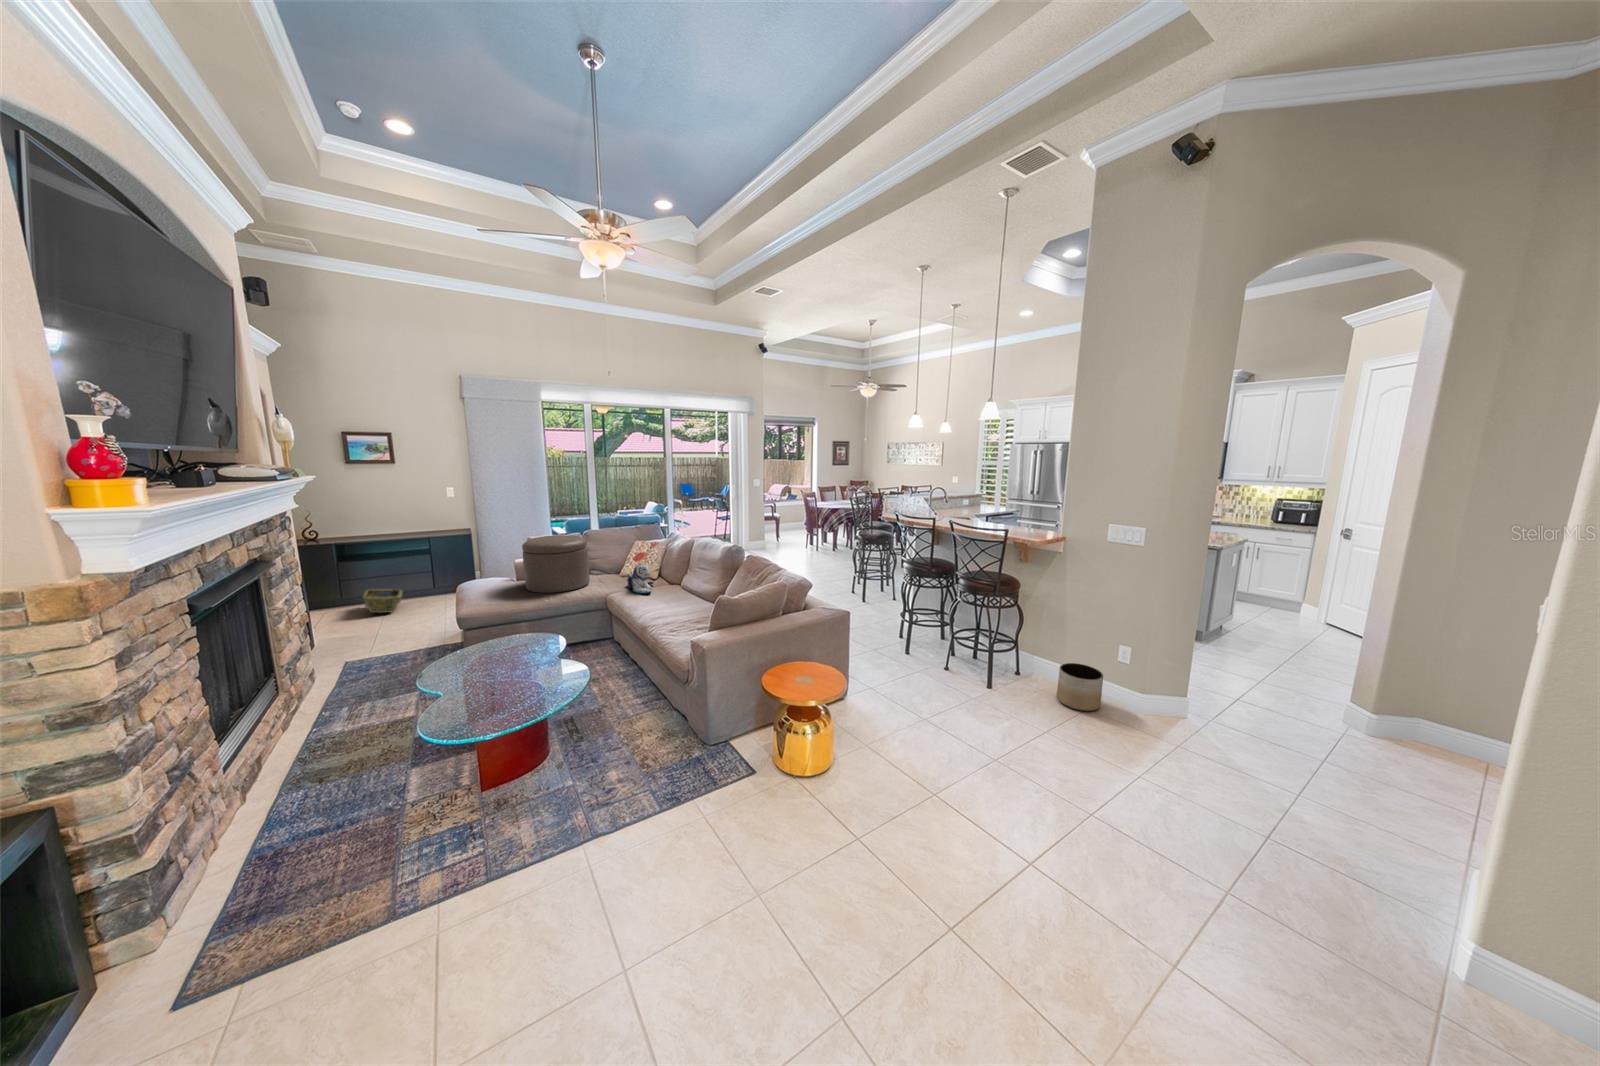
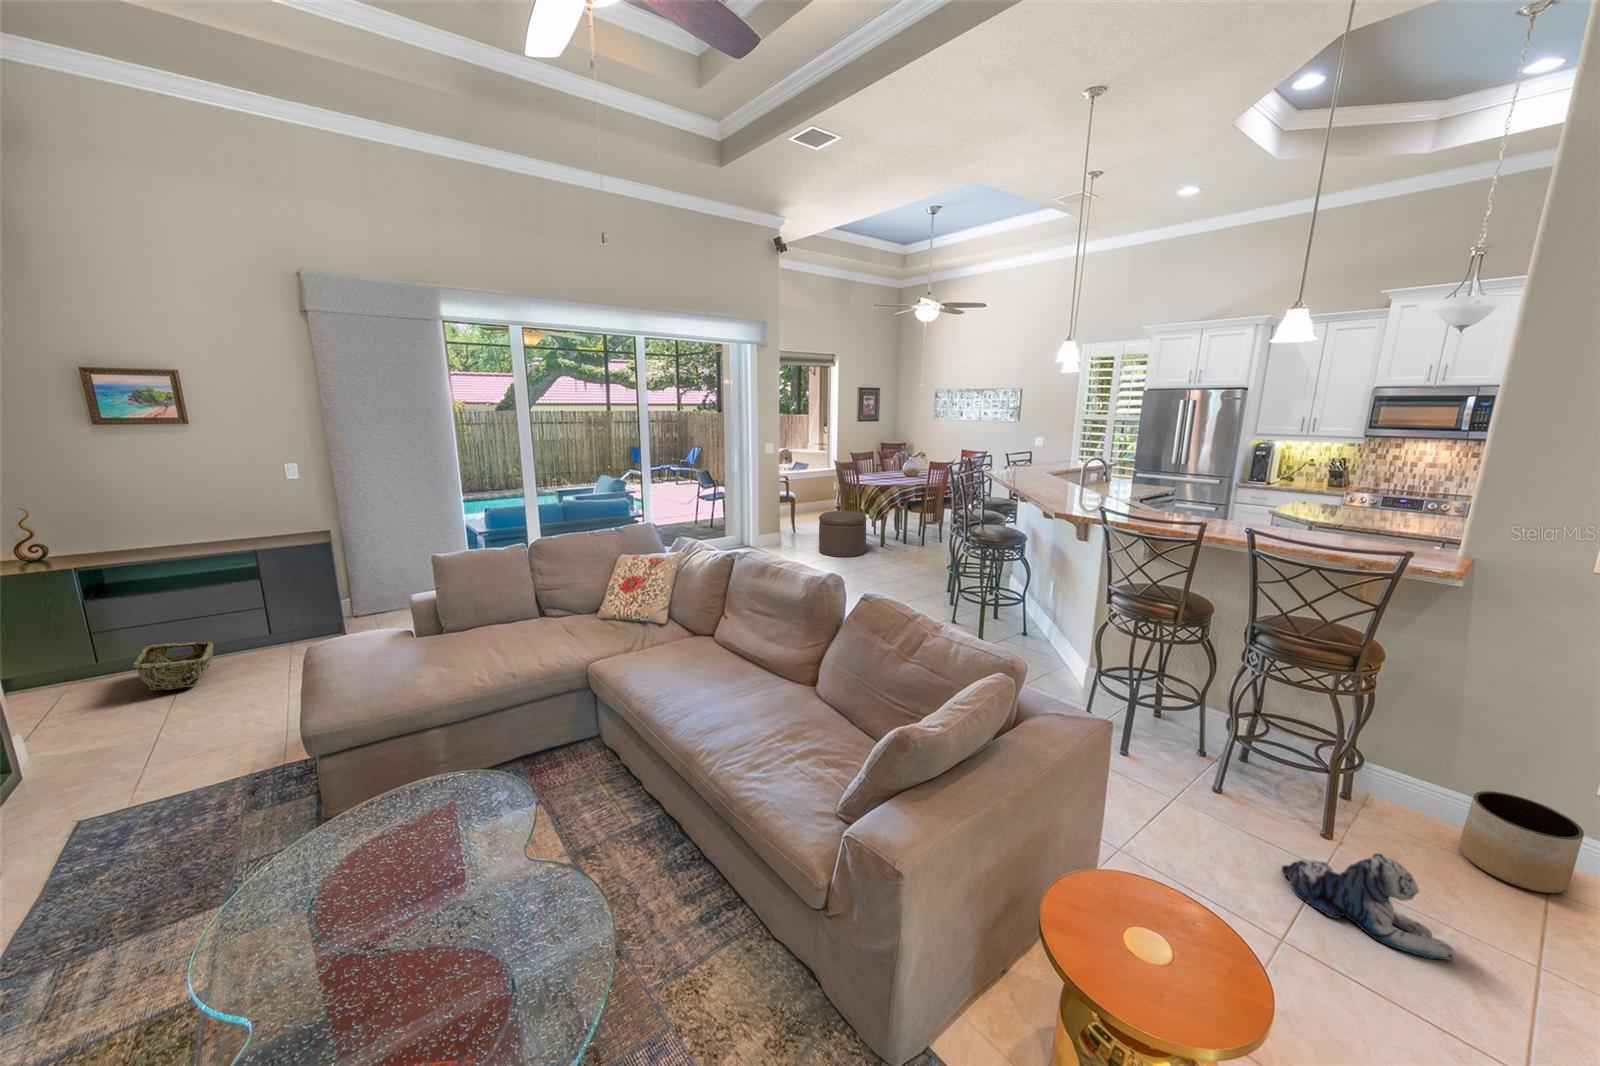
ottoman: present [522,535,590,593] -> present [819,511,867,557]
plush toy: present [627,564,654,594] -> present [1282,853,1456,960]

